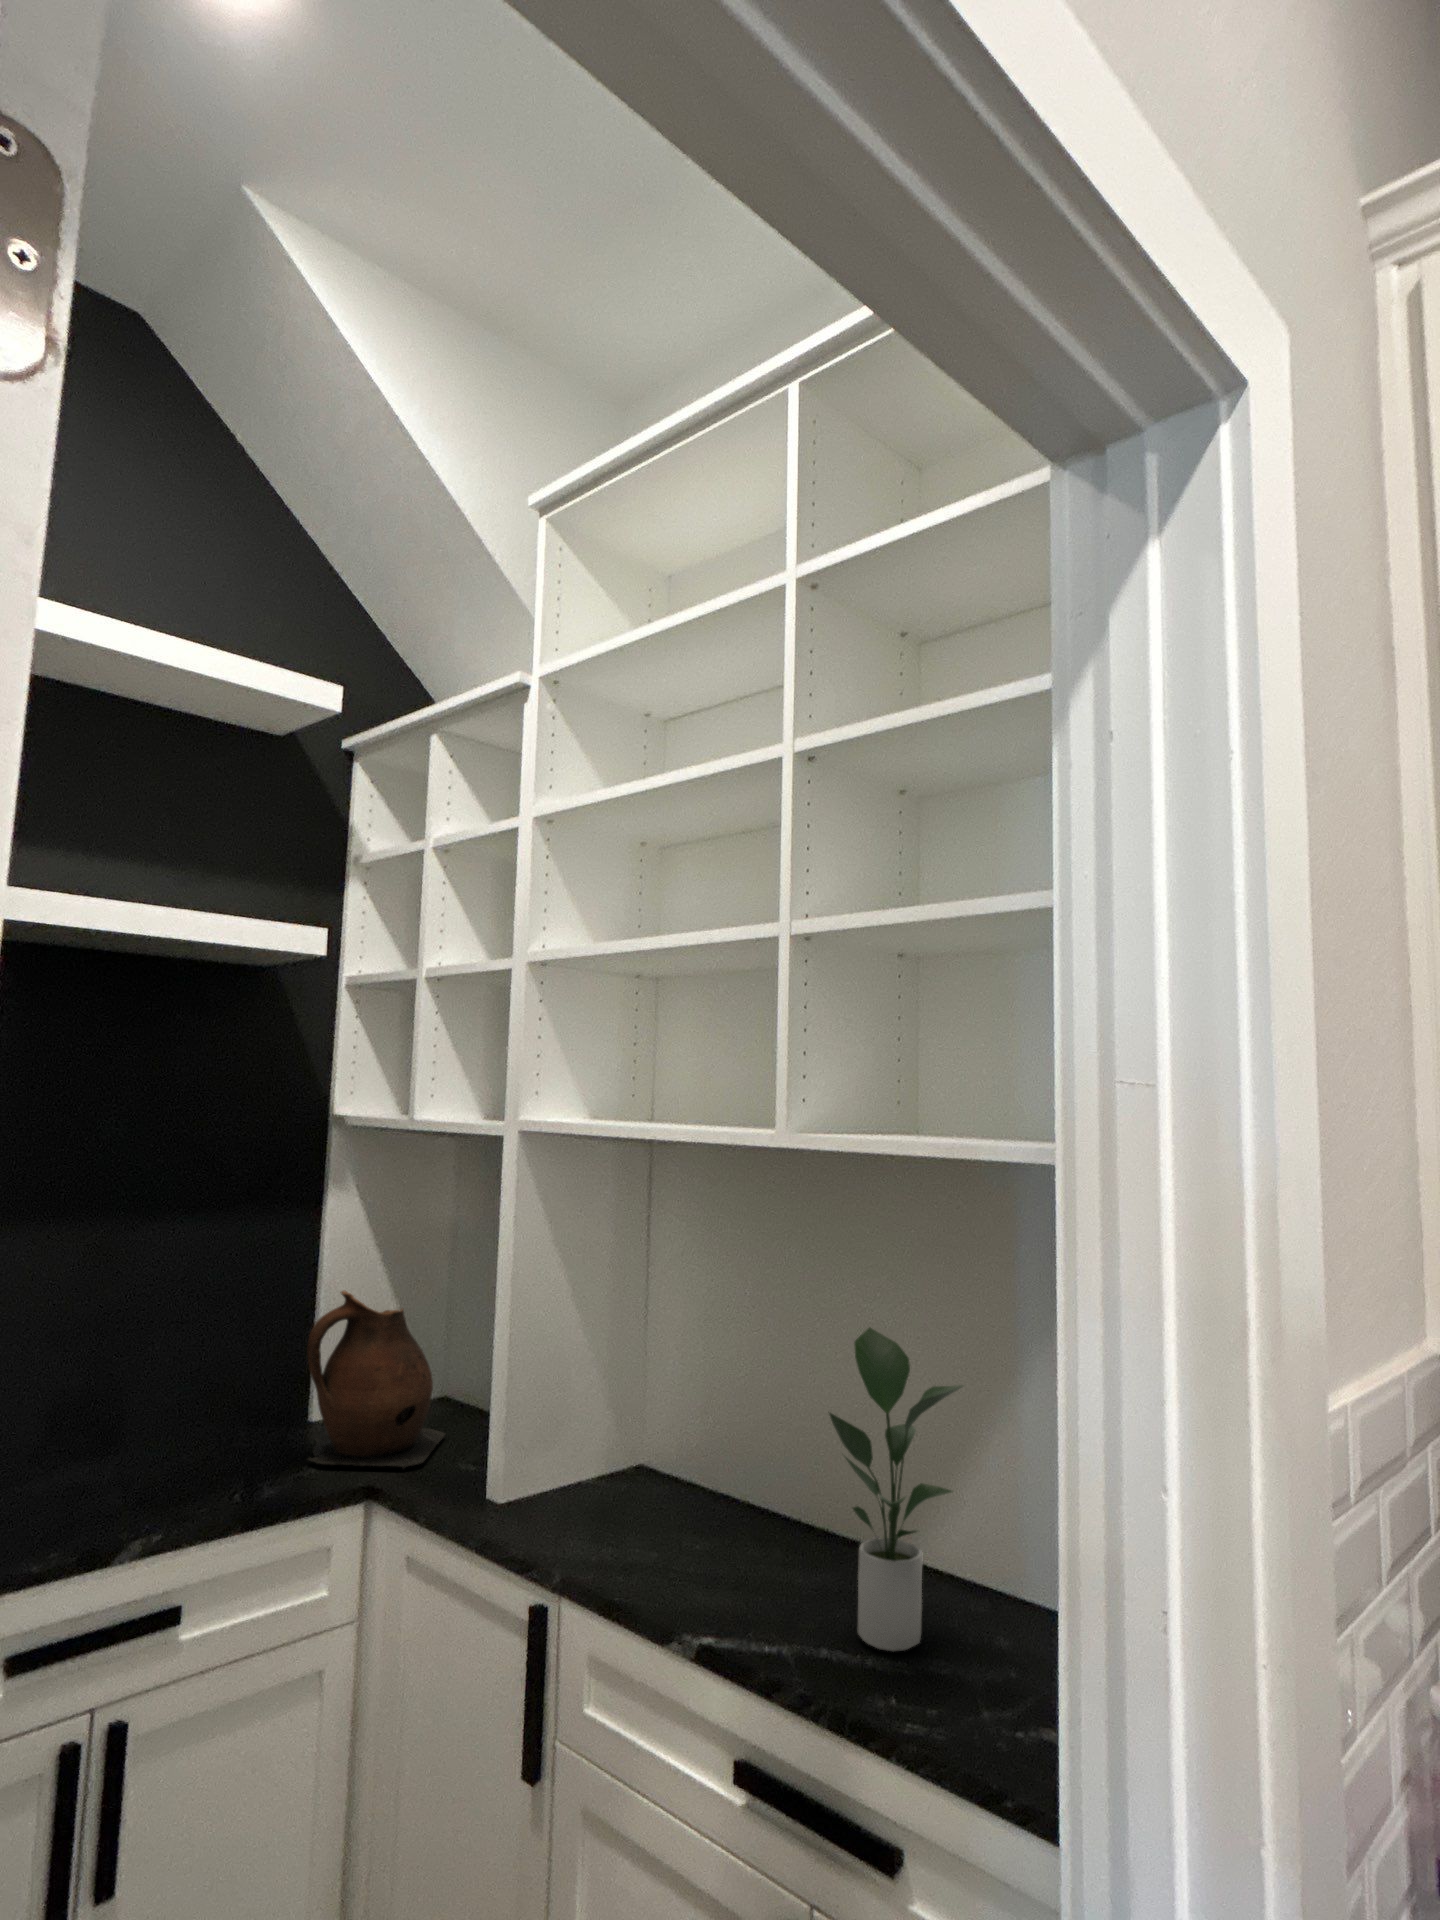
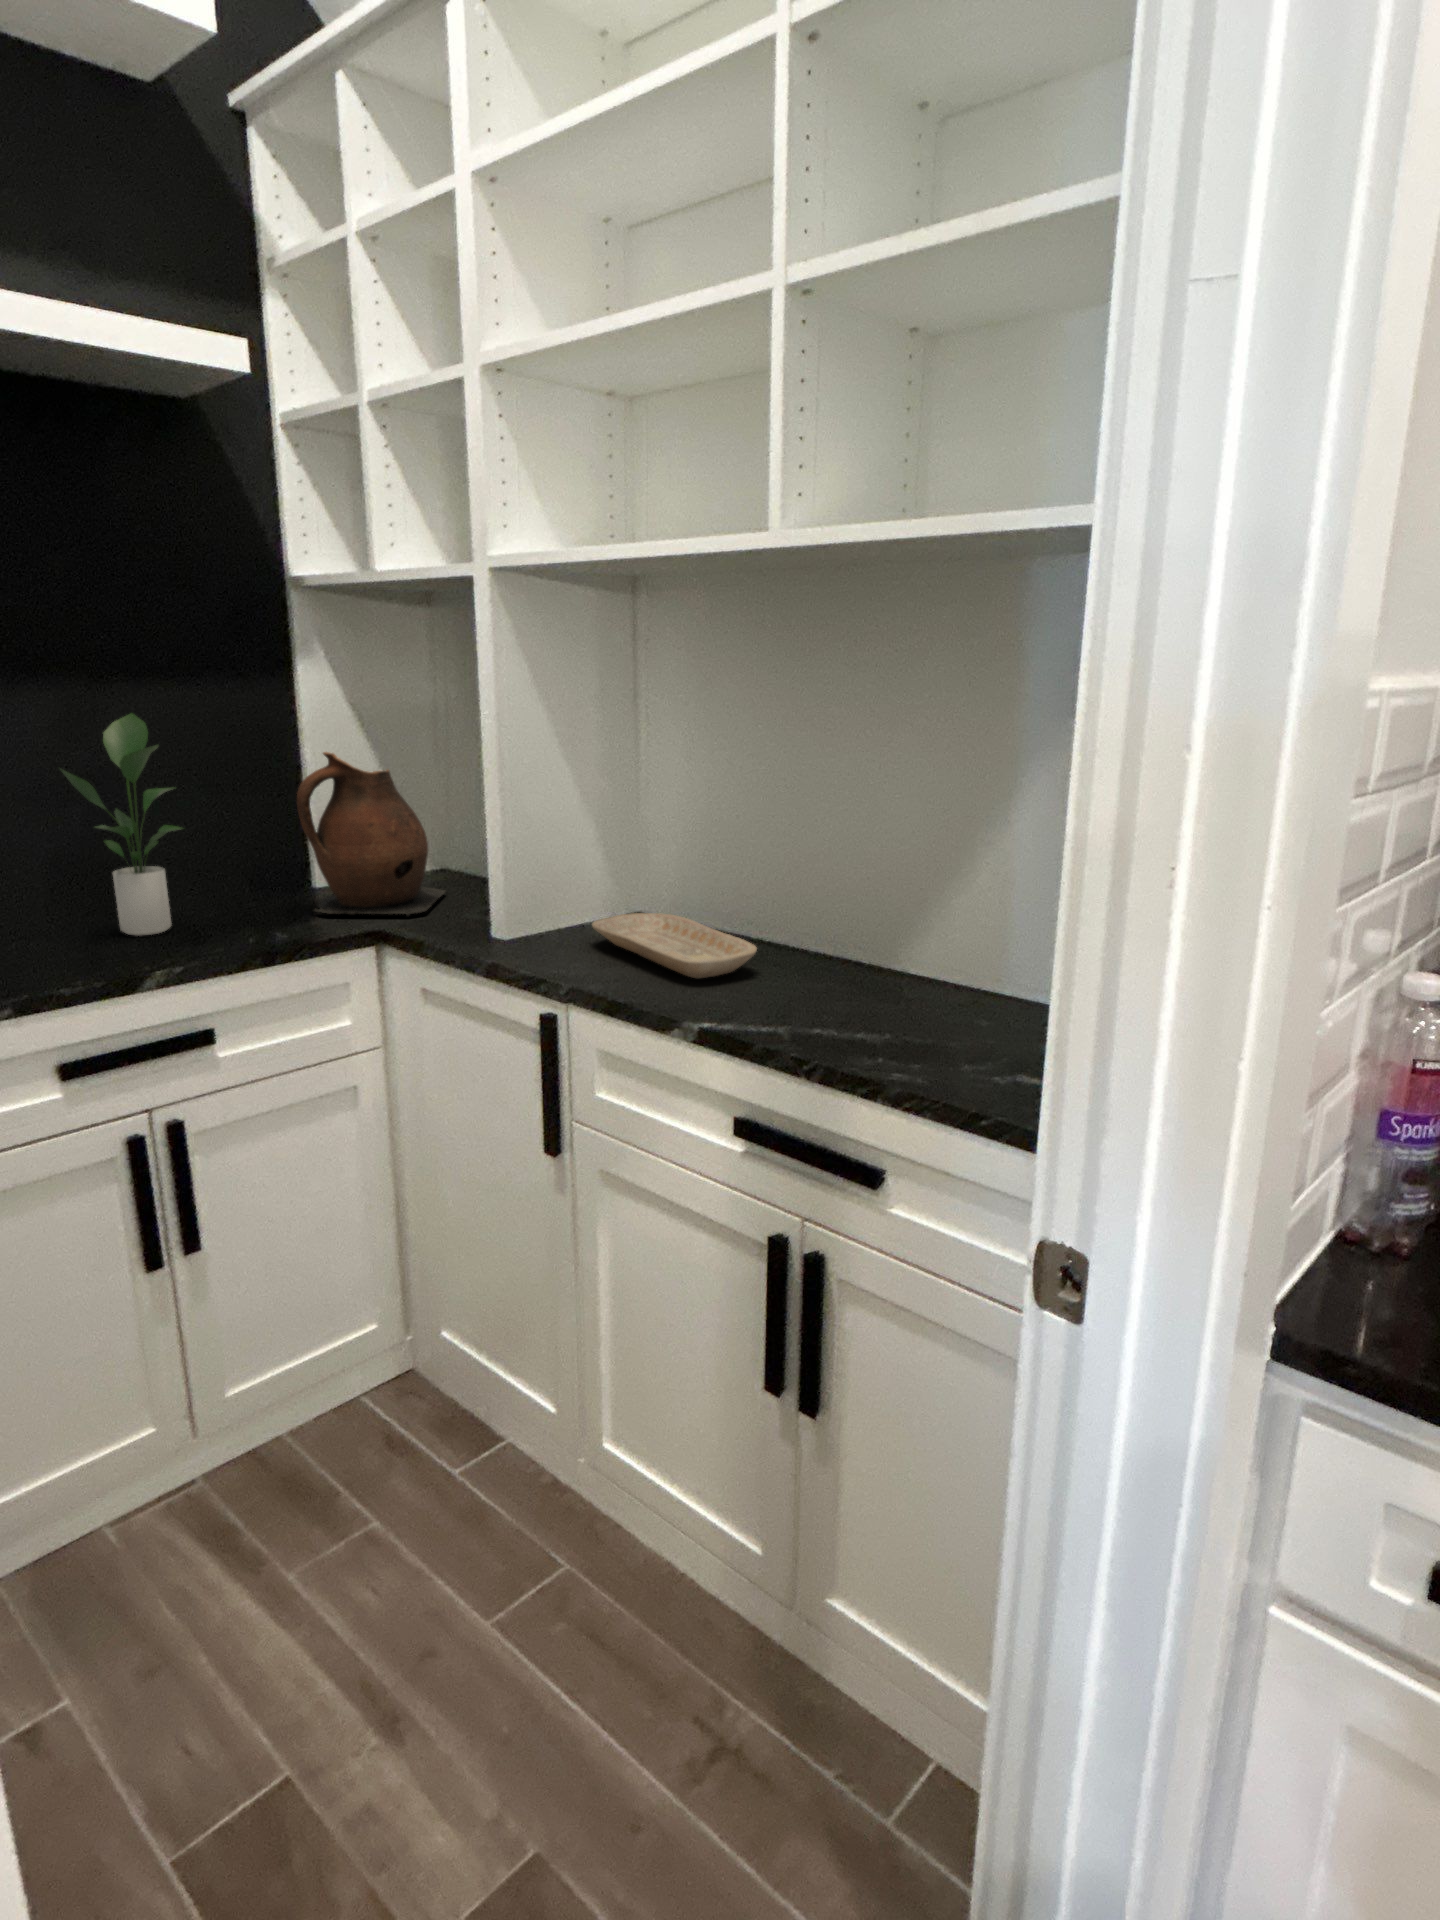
potted plant: present [829,1328,963,1652] -> present [61,713,182,936]
tray: none [593,1477,763,1570] -> present [592,913,757,978]

